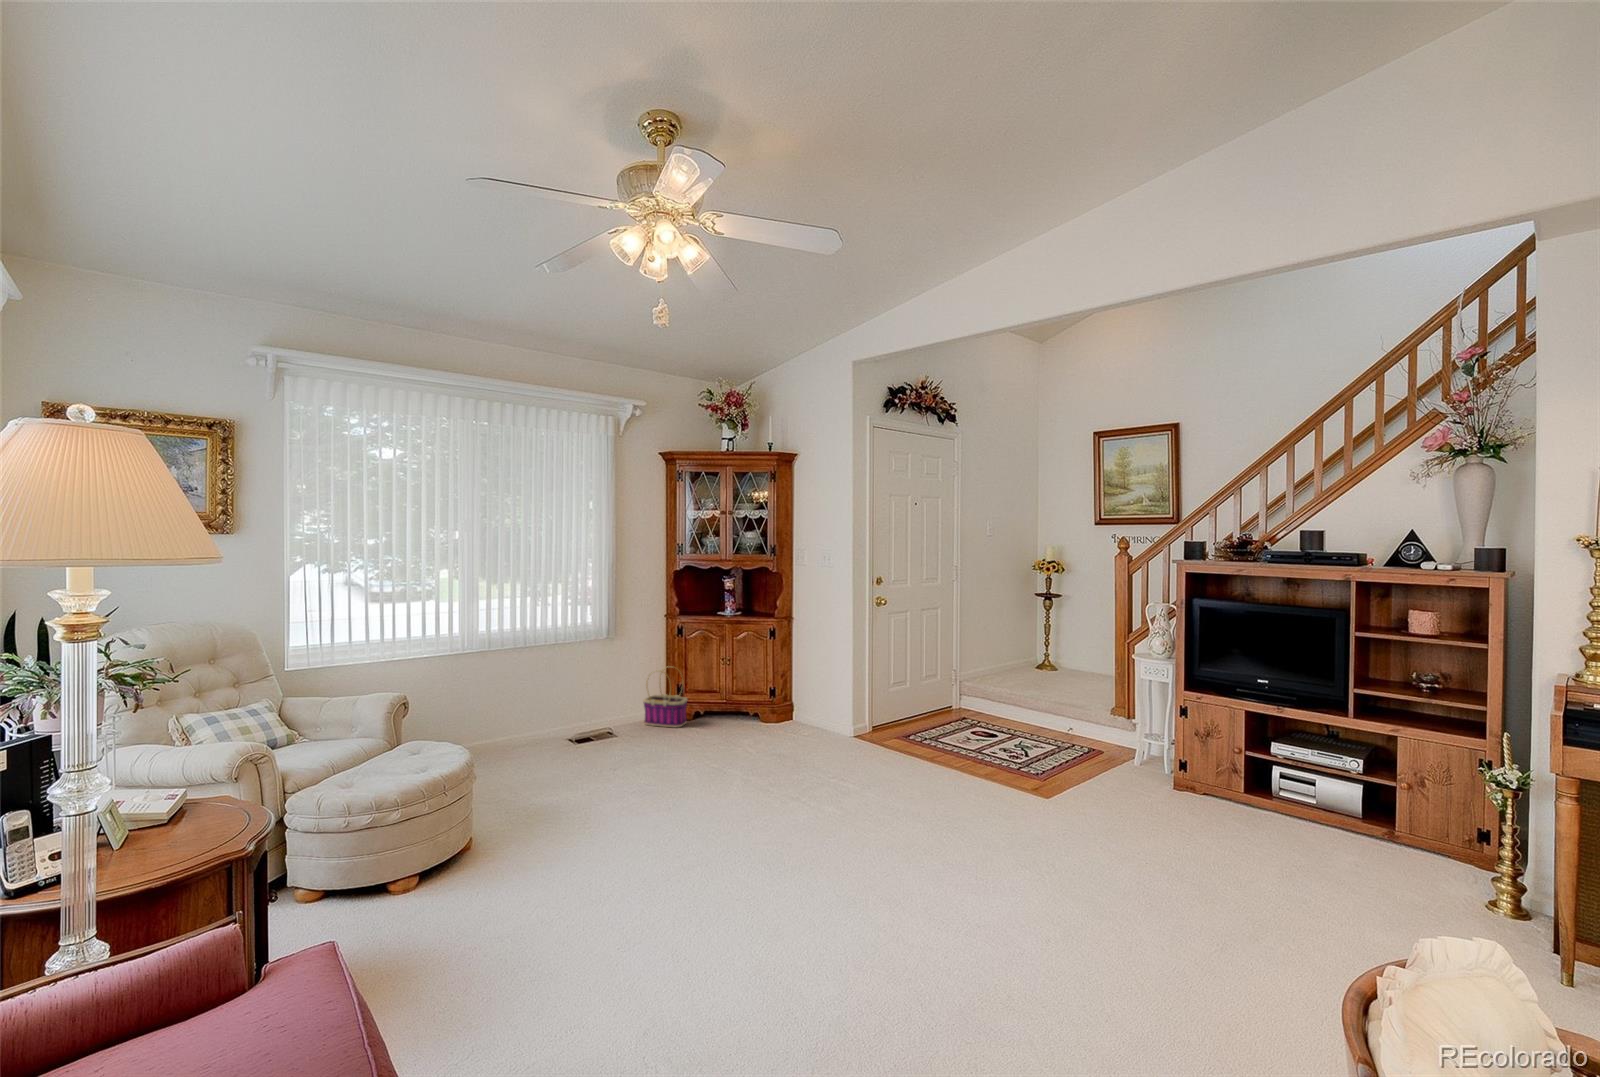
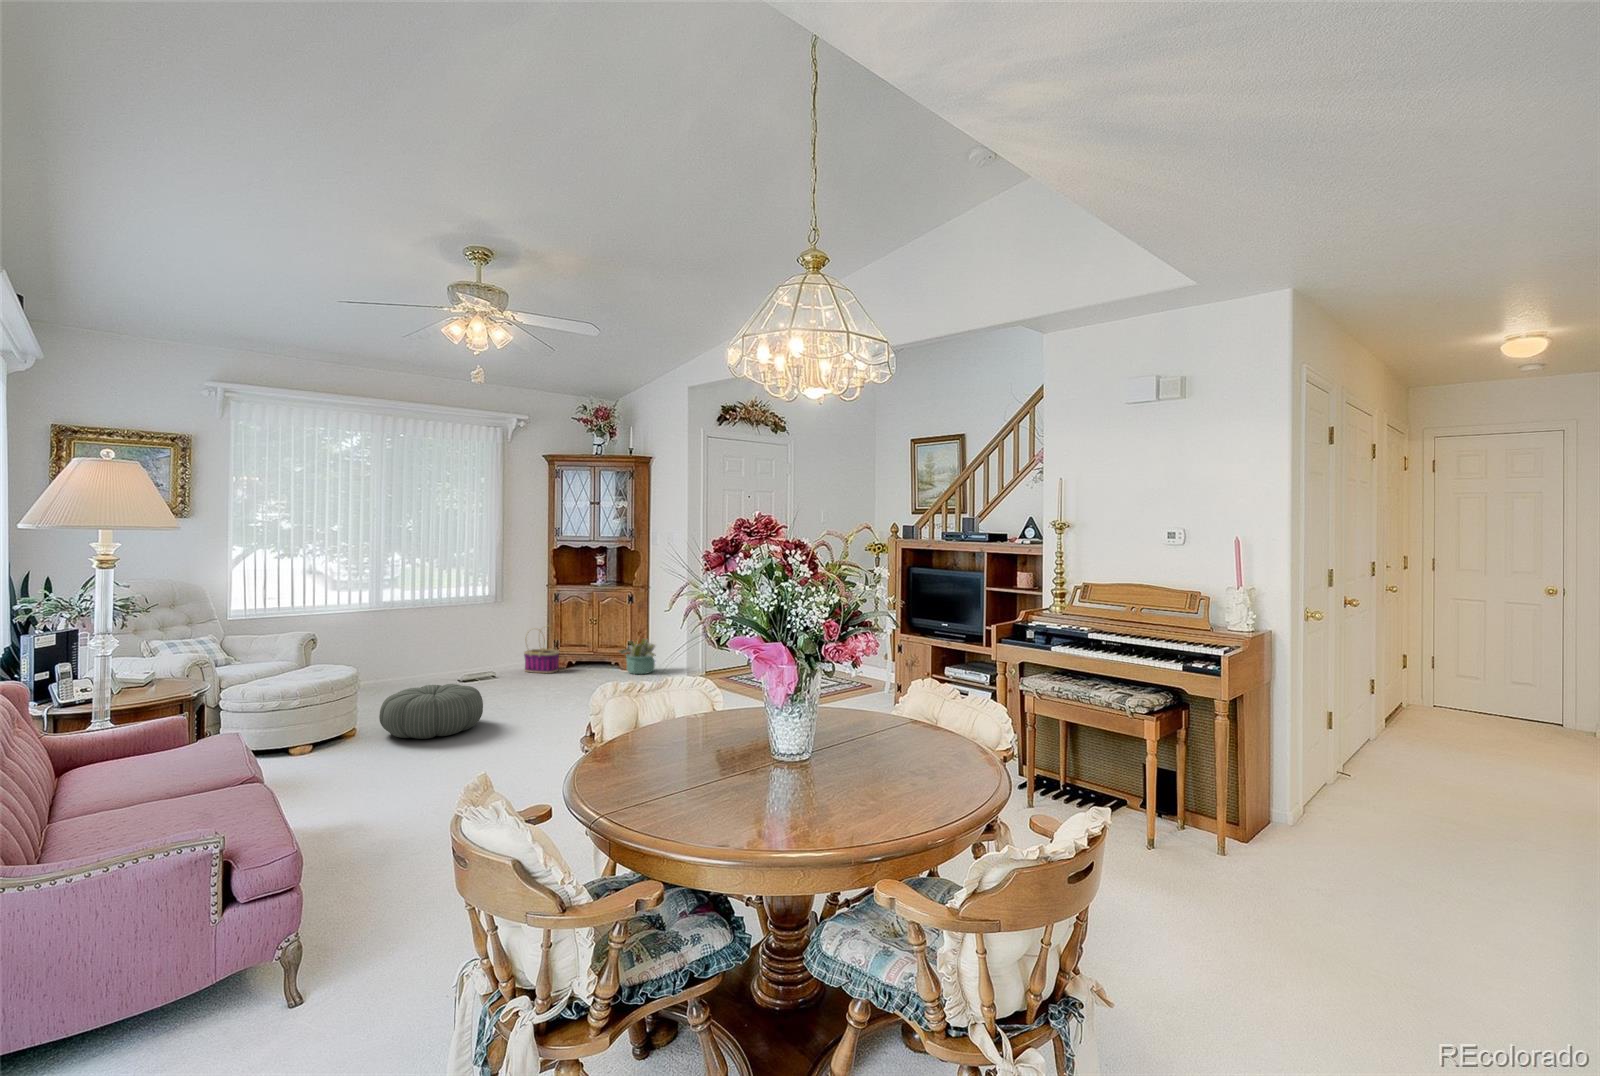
decorative plant: none [762,682,812,728] -> present [619,639,656,674]
pouf: none [508,765,647,856] -> present [379,684,483,739]

